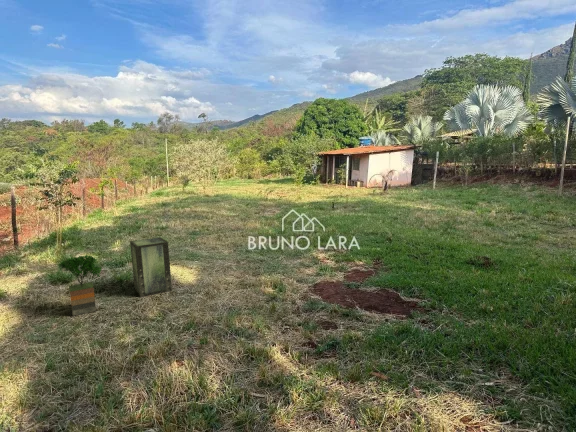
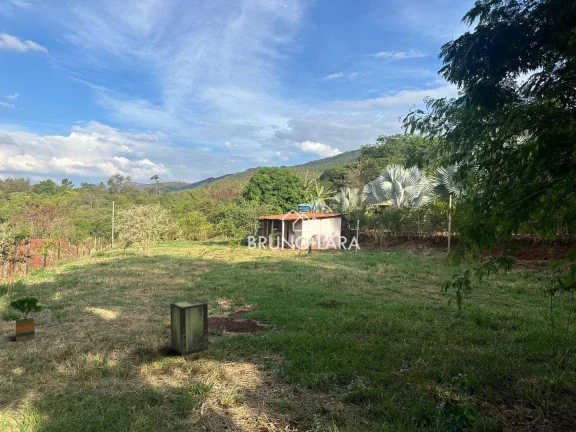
storage box: present [130,237,172,297] -> present [170,299,208,355]

